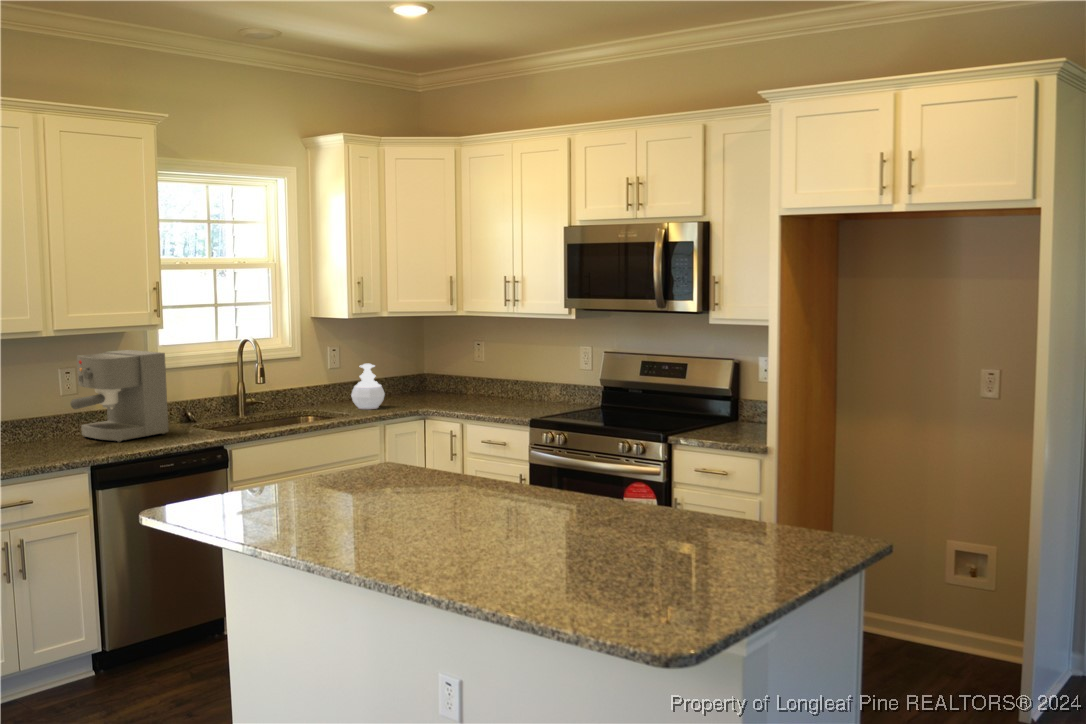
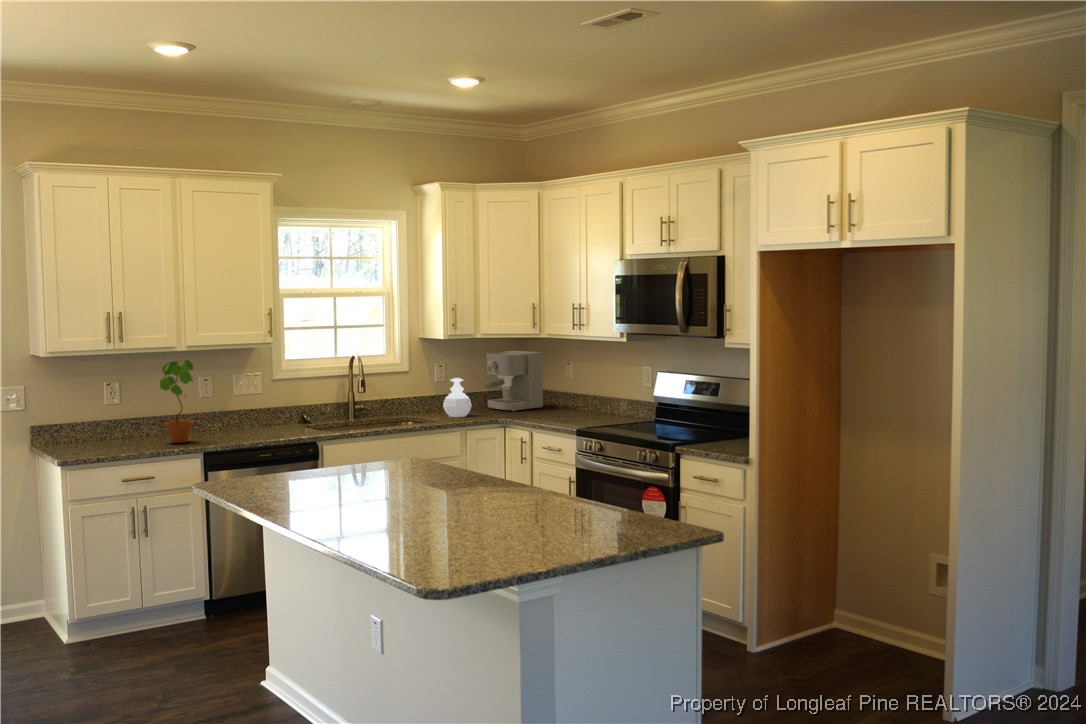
potted plant: none [25,348,71,457] -> present [160,359,194,443]
coffee maker: present [71,350,169,442] -> present [485,351,543,412]

